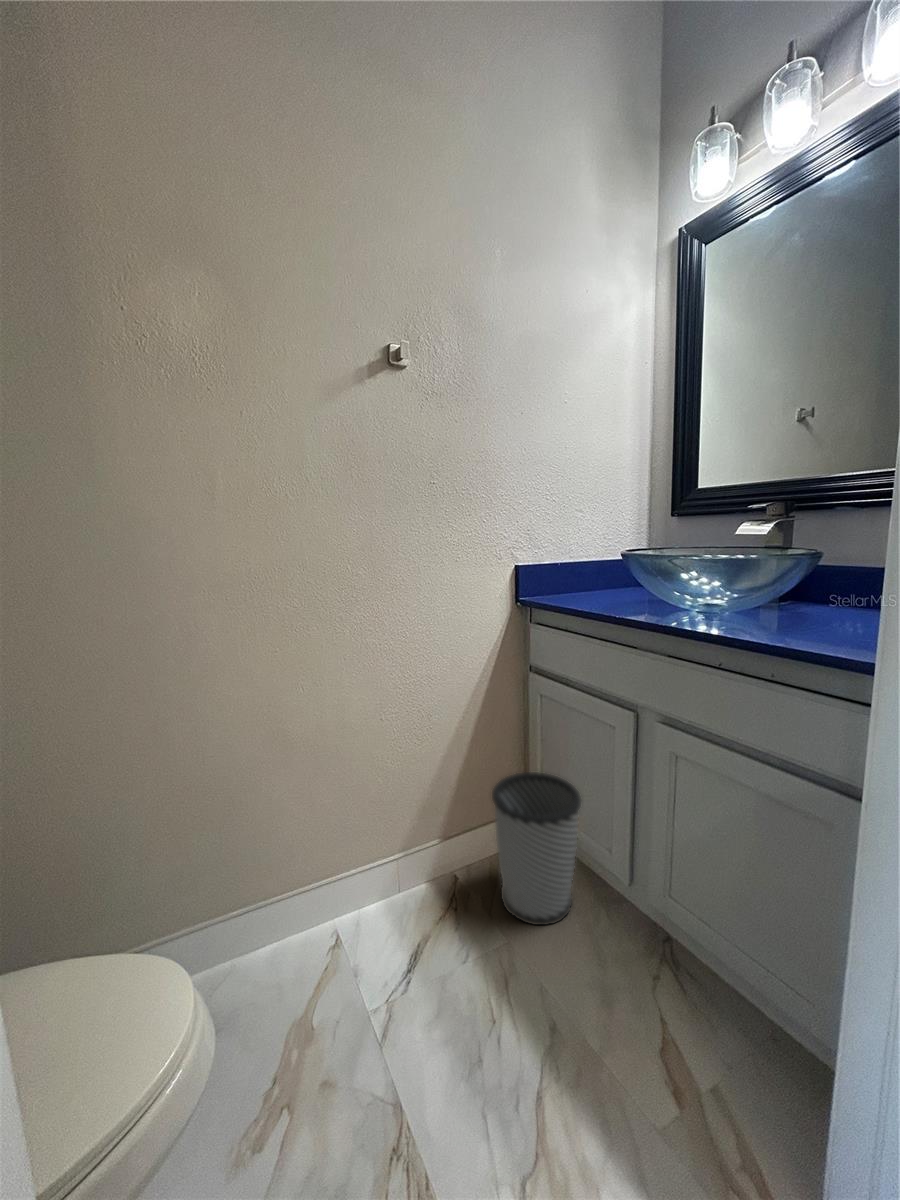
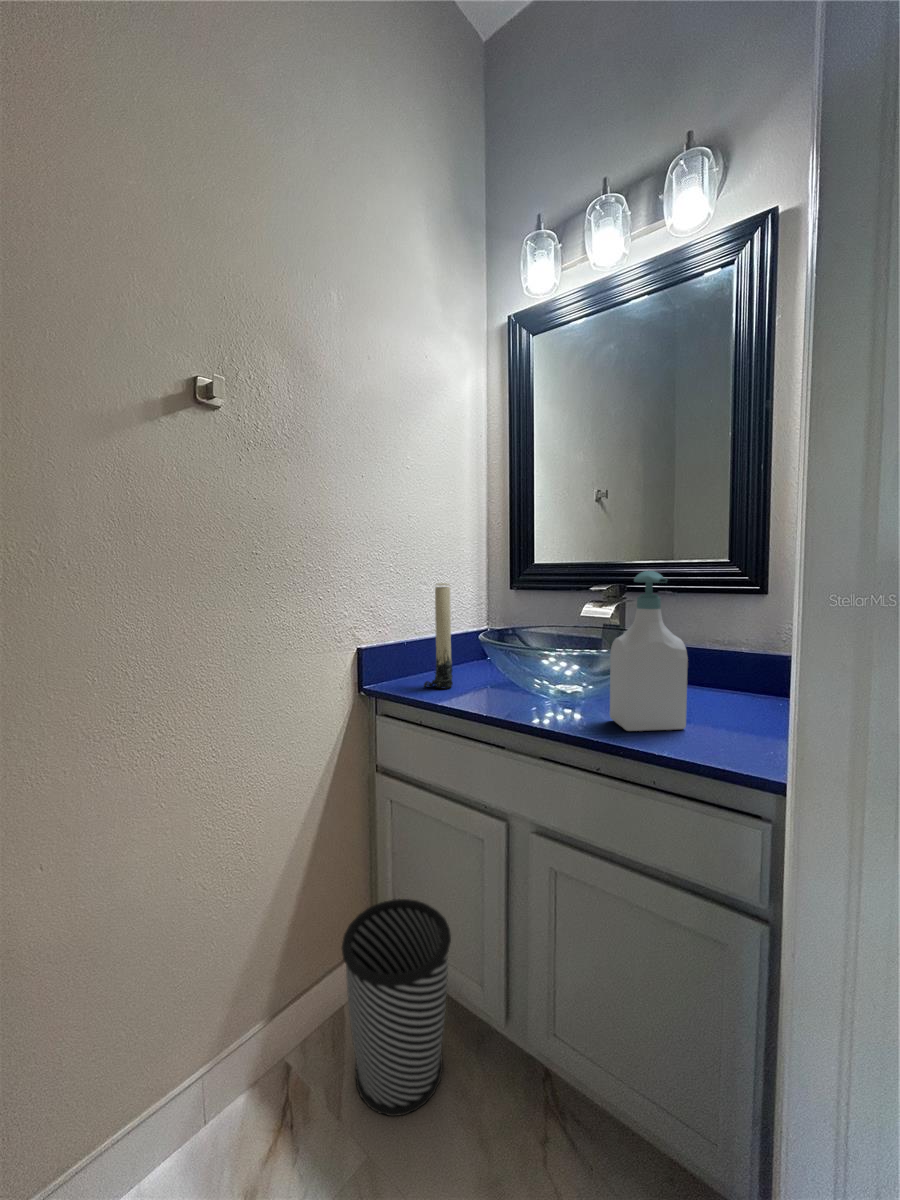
soap bottle: none [735,474,821,633] -> present [610,571,688,731]
candle: none [571,505,598,600] -> present [424,583,453,688]

